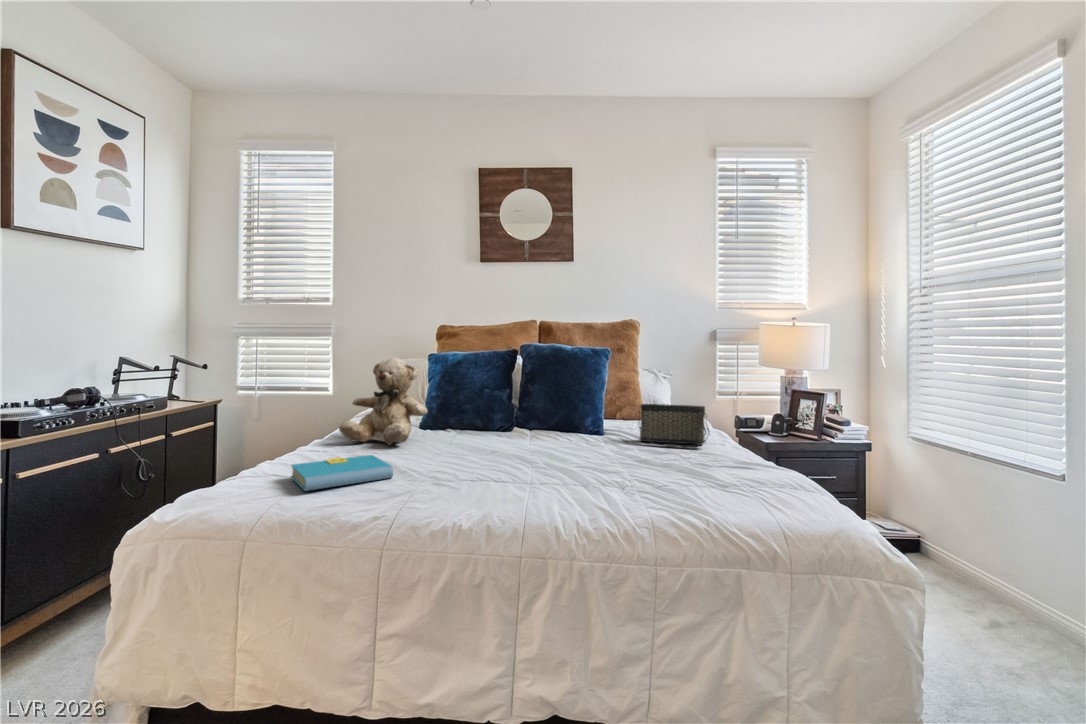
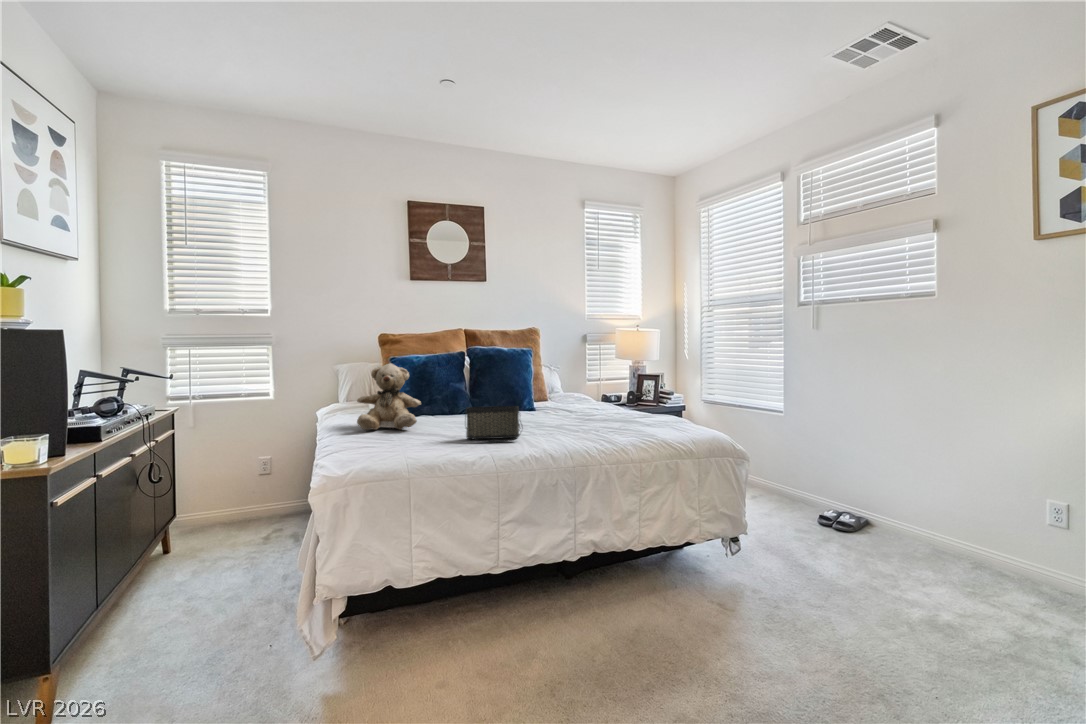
handbag: present [638,404,710,448] -> present [466,406,520,442]
book: present [291,455,393,491] -> none [370,435,441,458]

